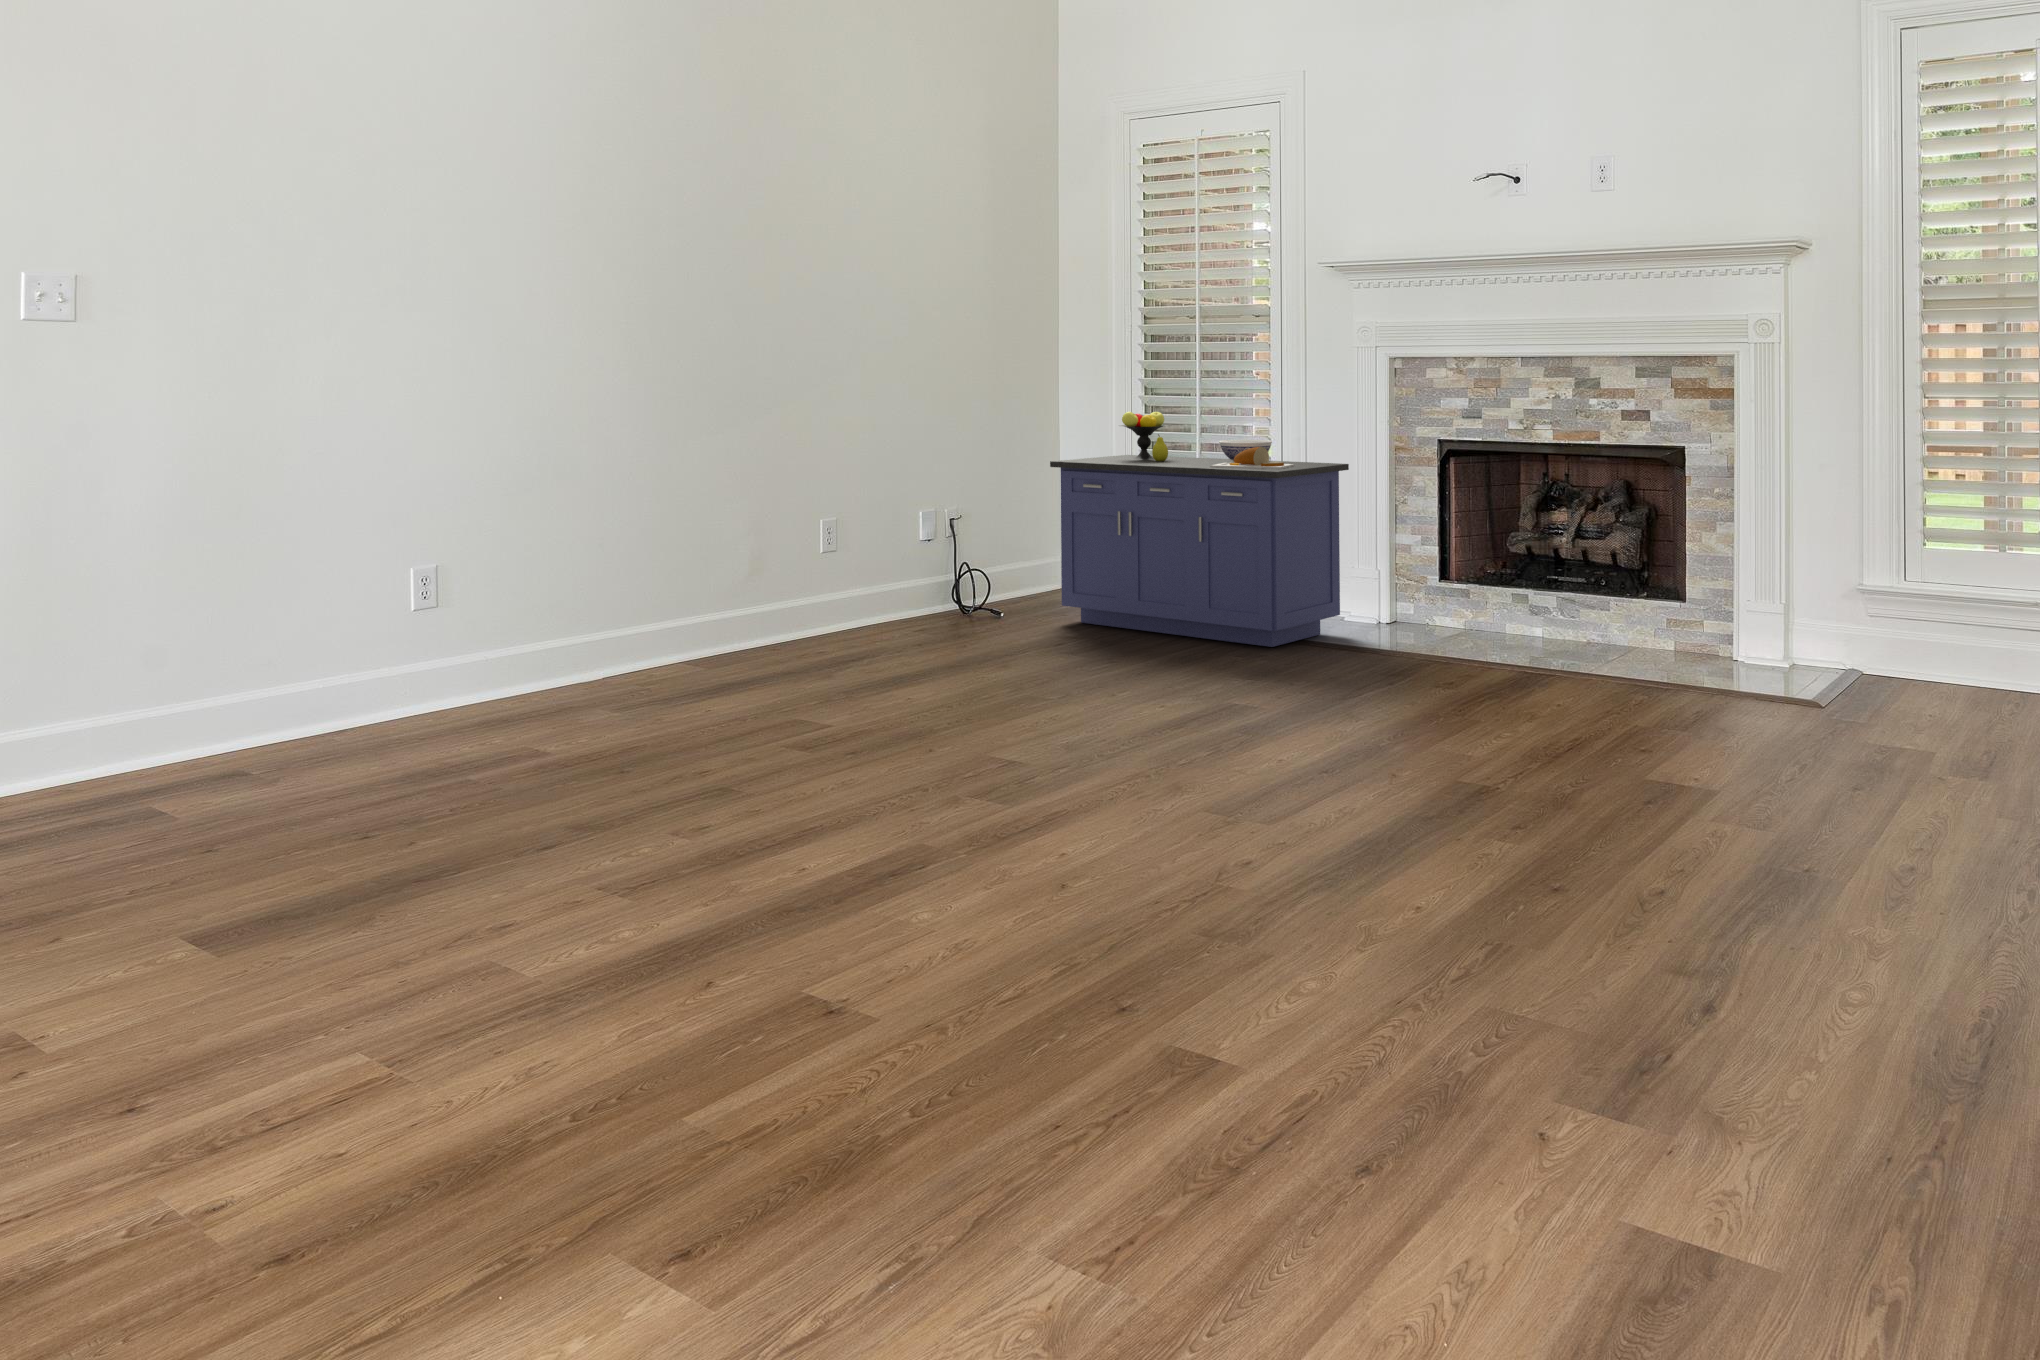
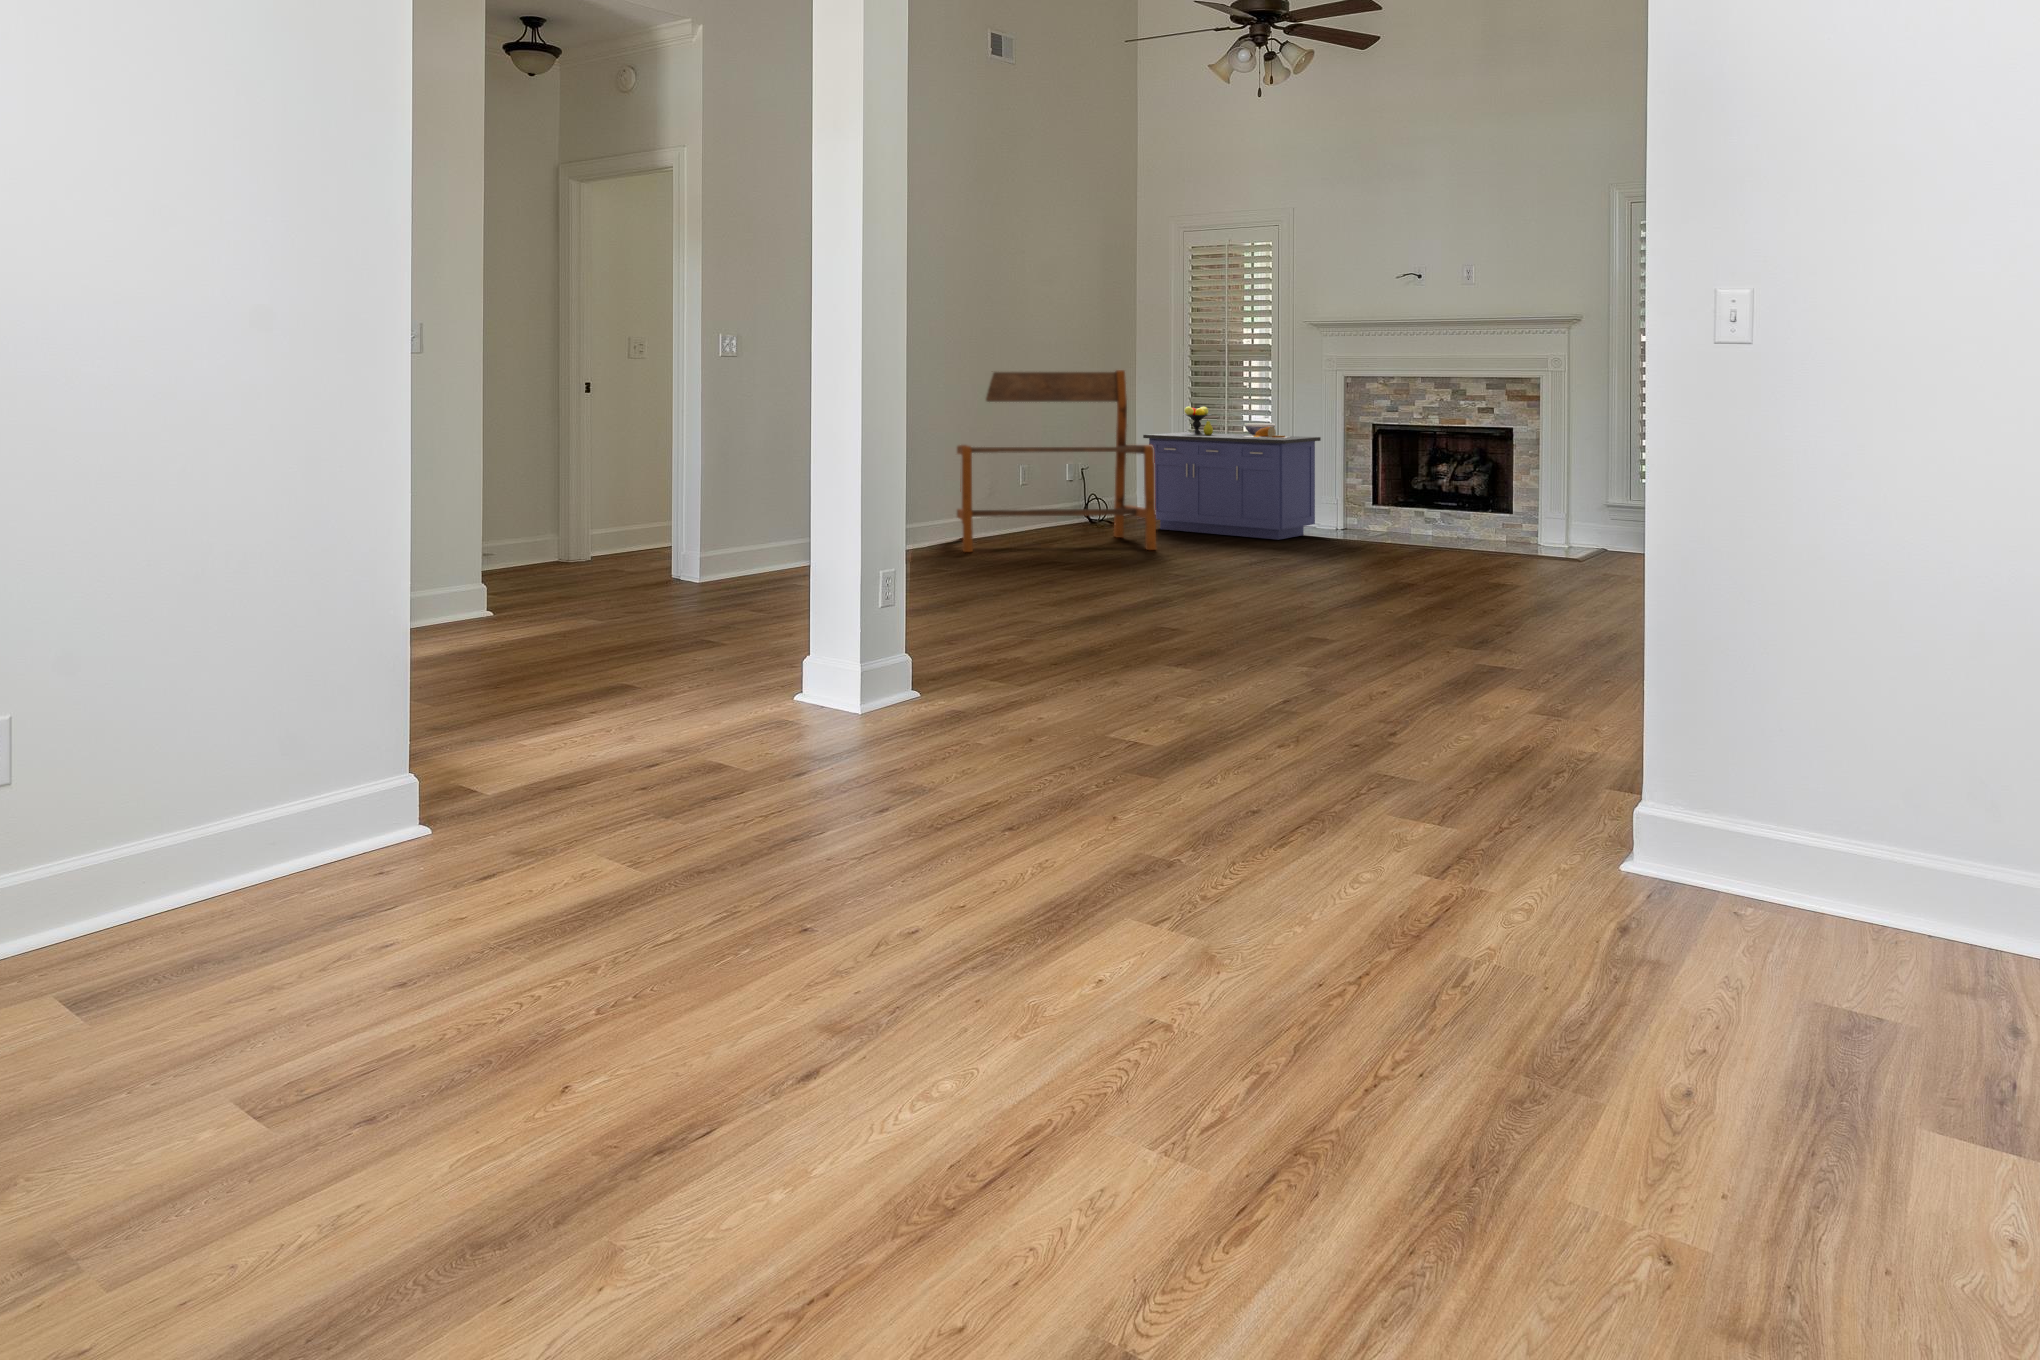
bench: none [677,350,1038,689] -> present [957,370,1156,552]

